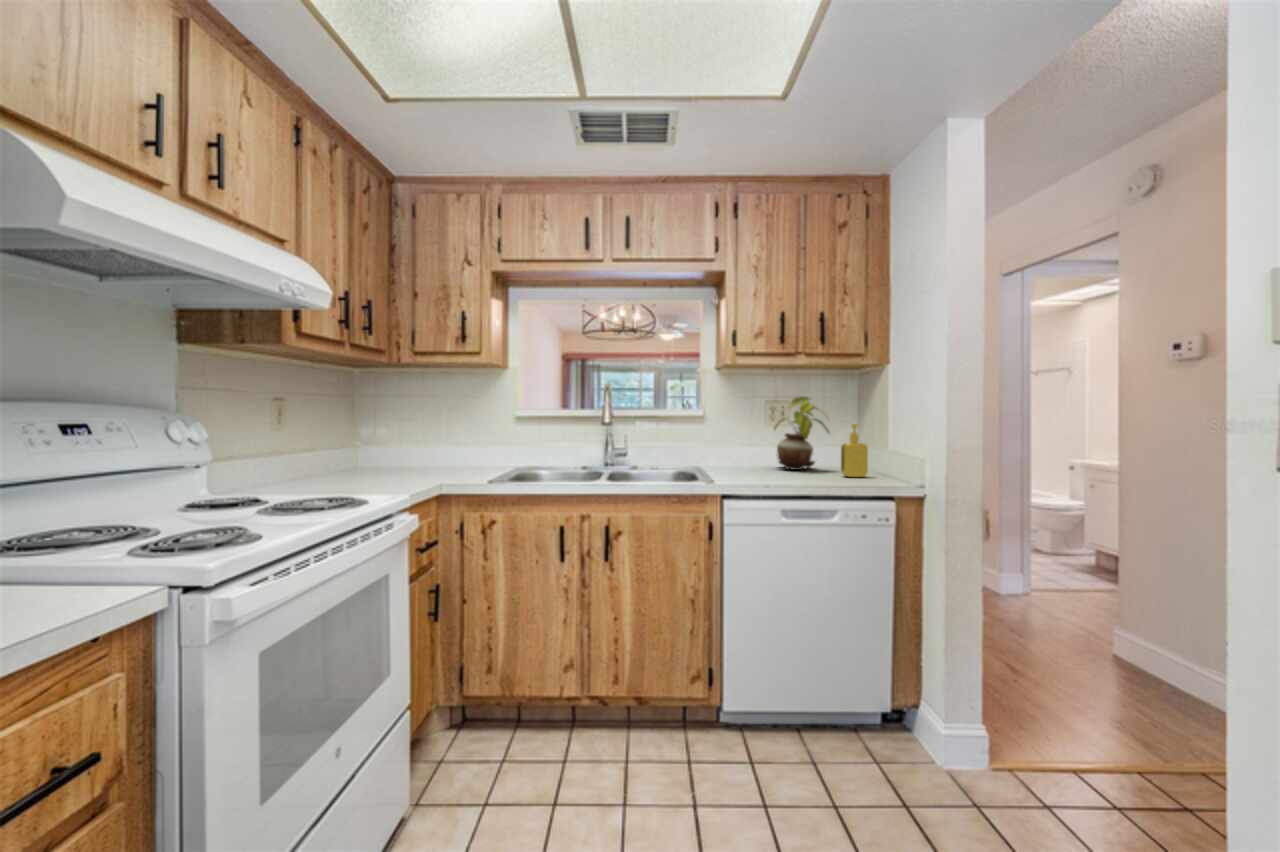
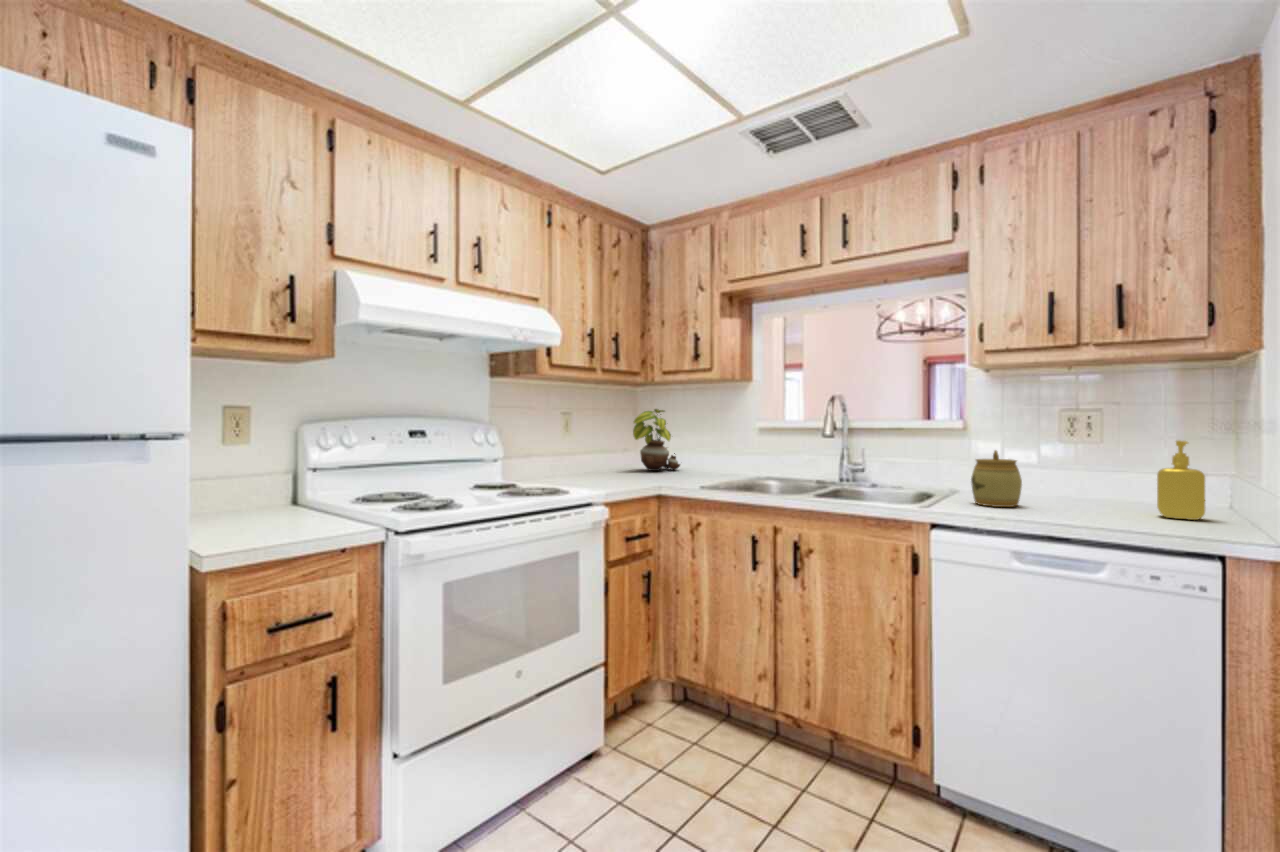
potted plant: present [774,396,829,470] -> present [633,409,680,471]
jar: none [732,433,766,478] -> present [971,450,1022,507]

